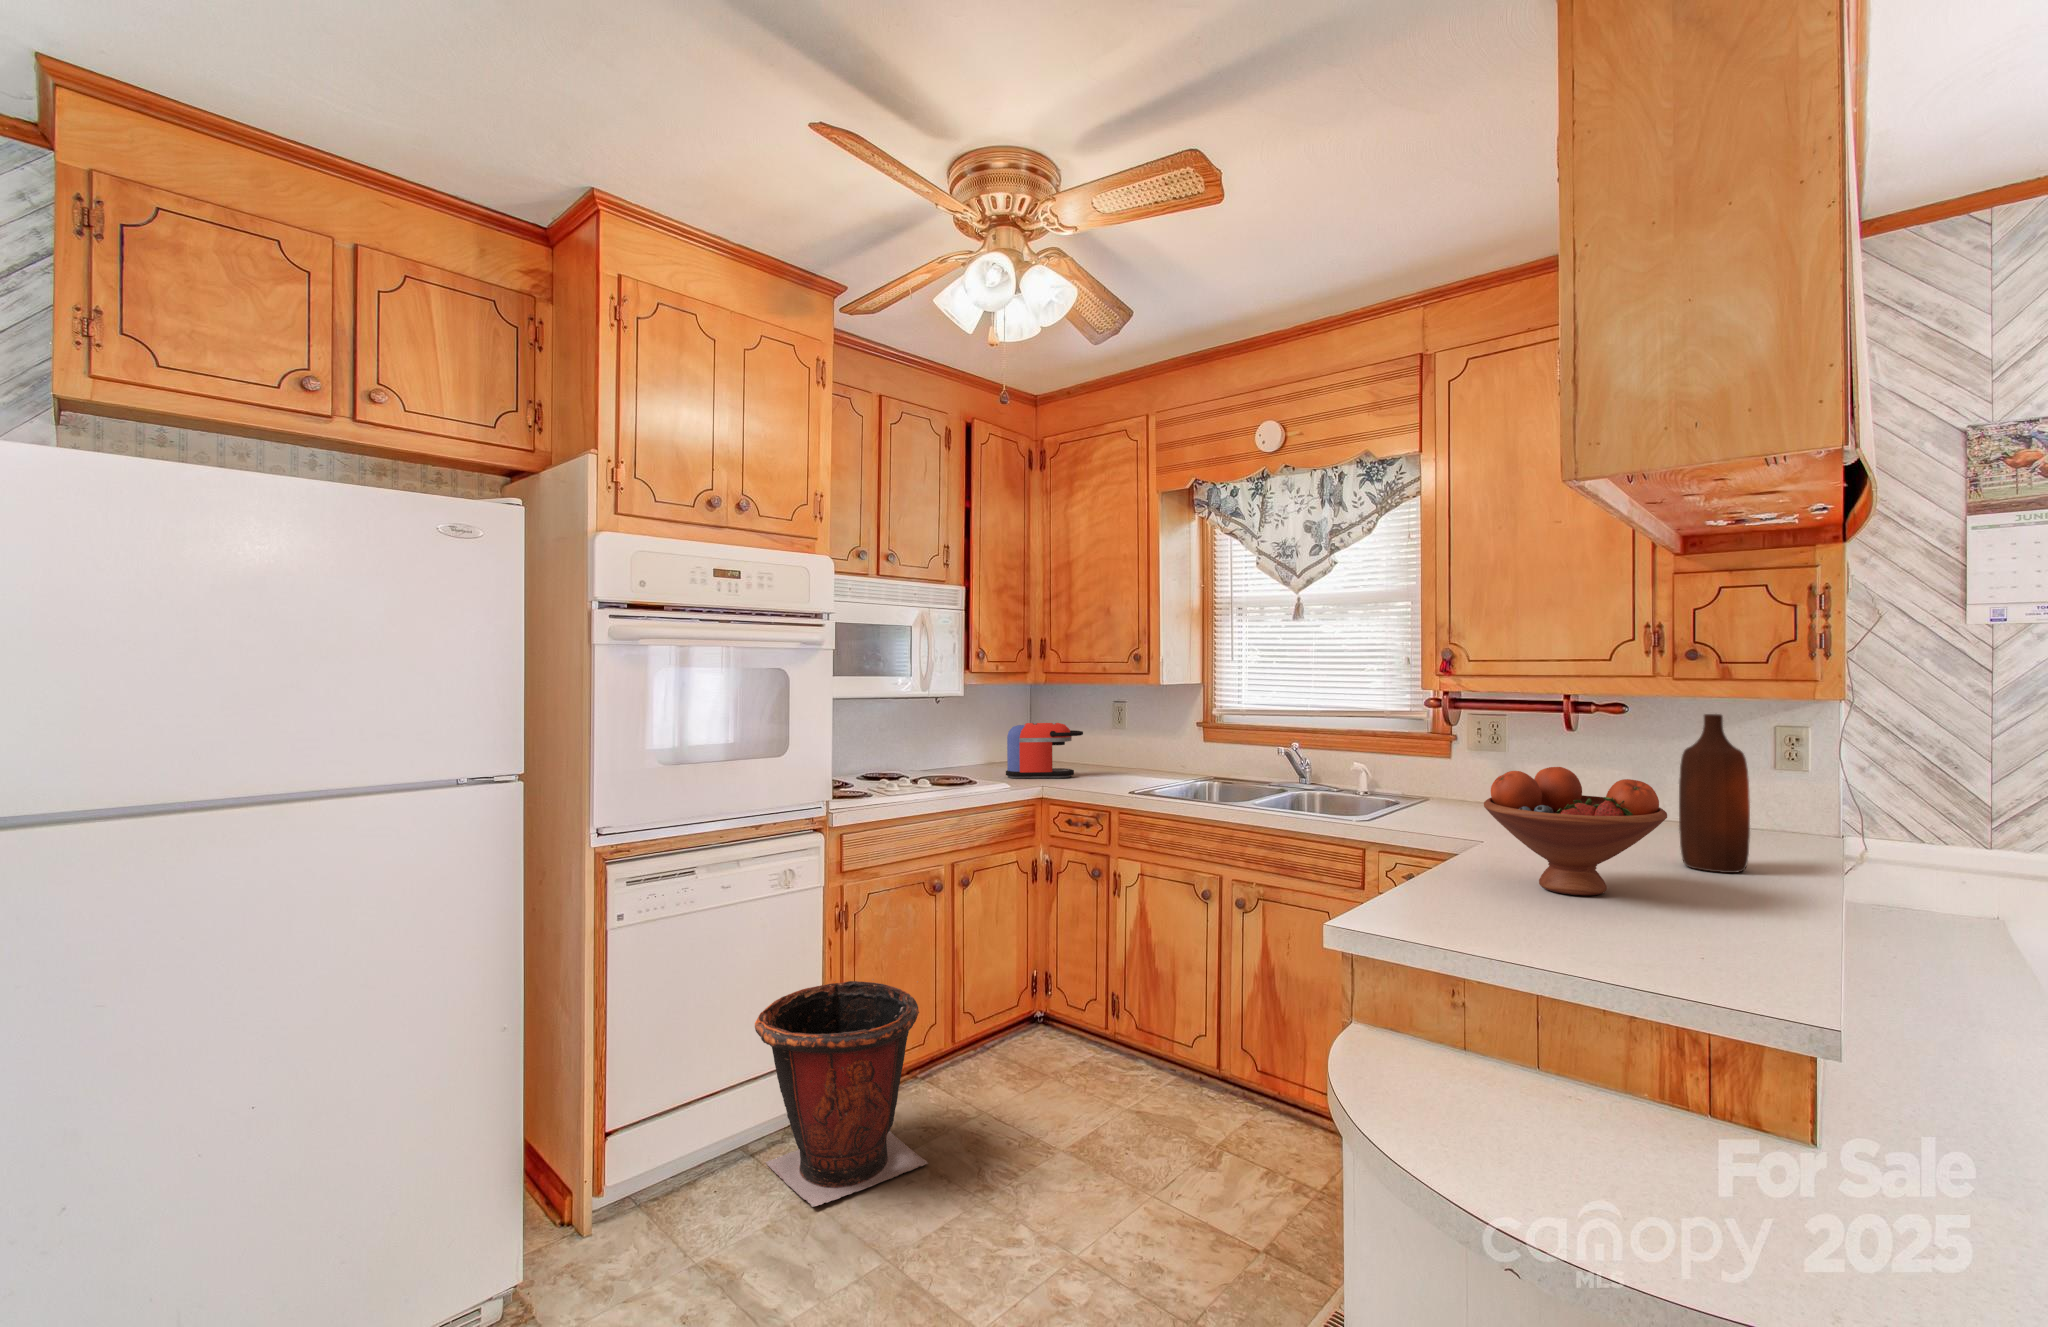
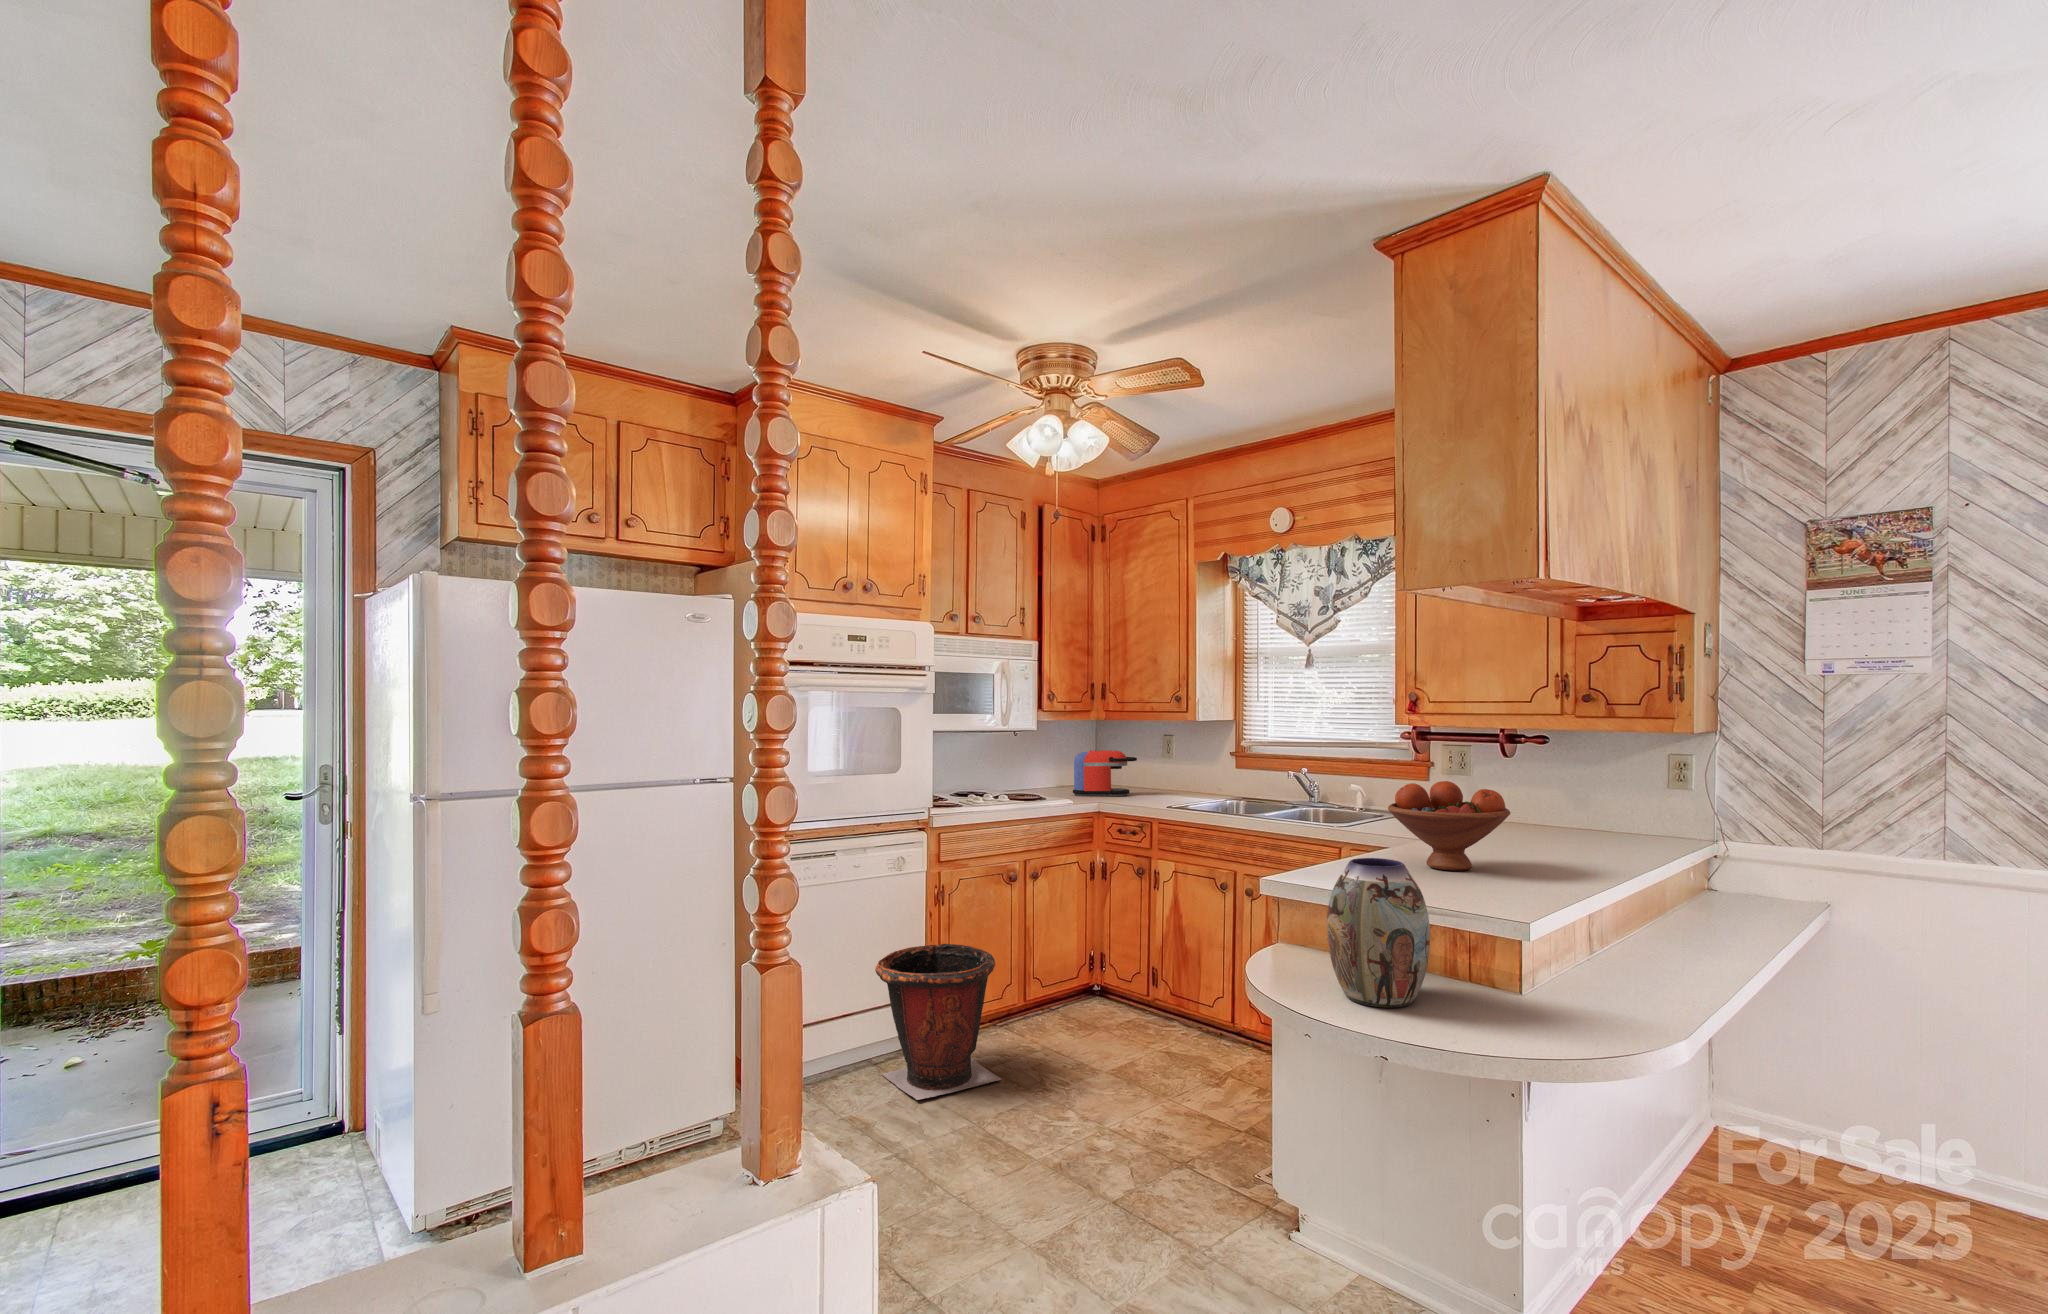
bottle: present [1679,714,1750,873] -> none [1552,744,1601,862]
vase: none [1494,906,1680,1167] -> present [1327,858,1430,1008]

